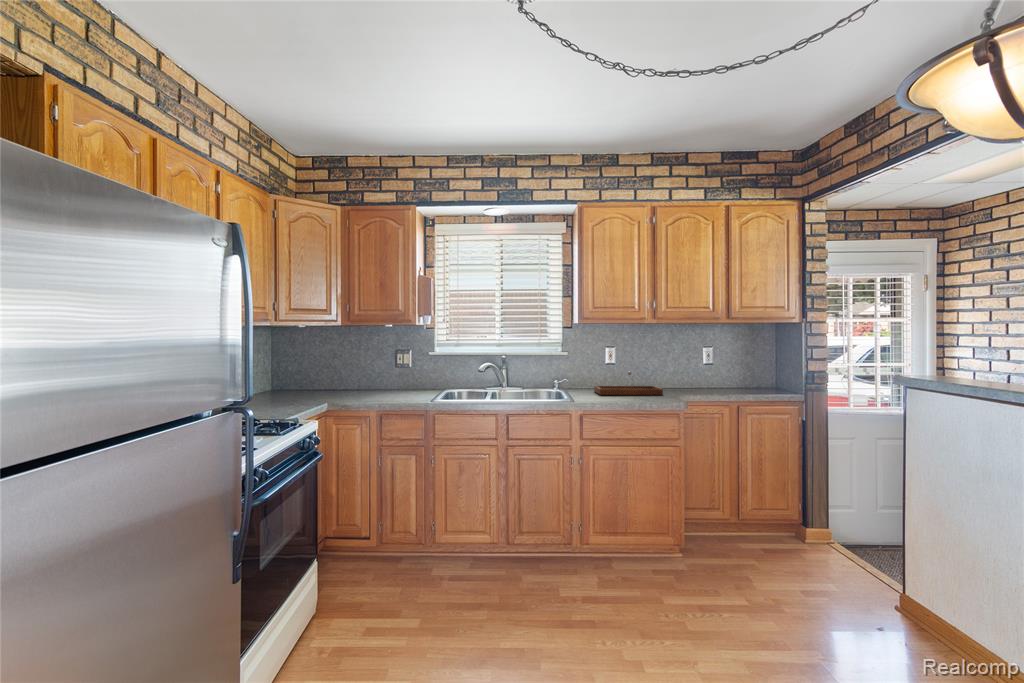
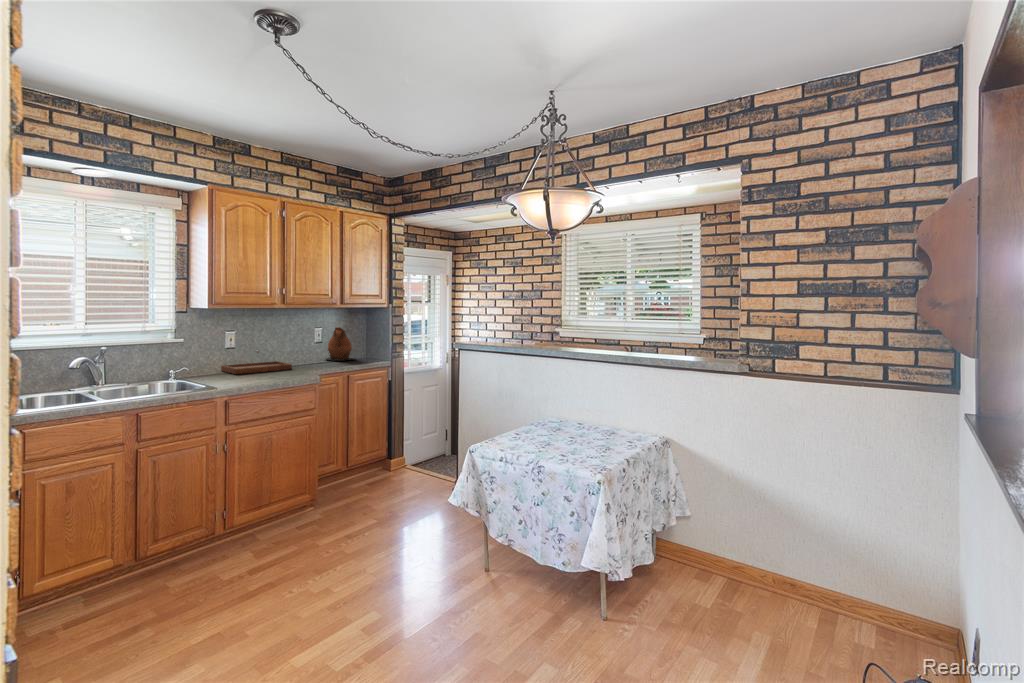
ceramic pitcher: none [713,349,756,391] -> present [326,327,354,361]

